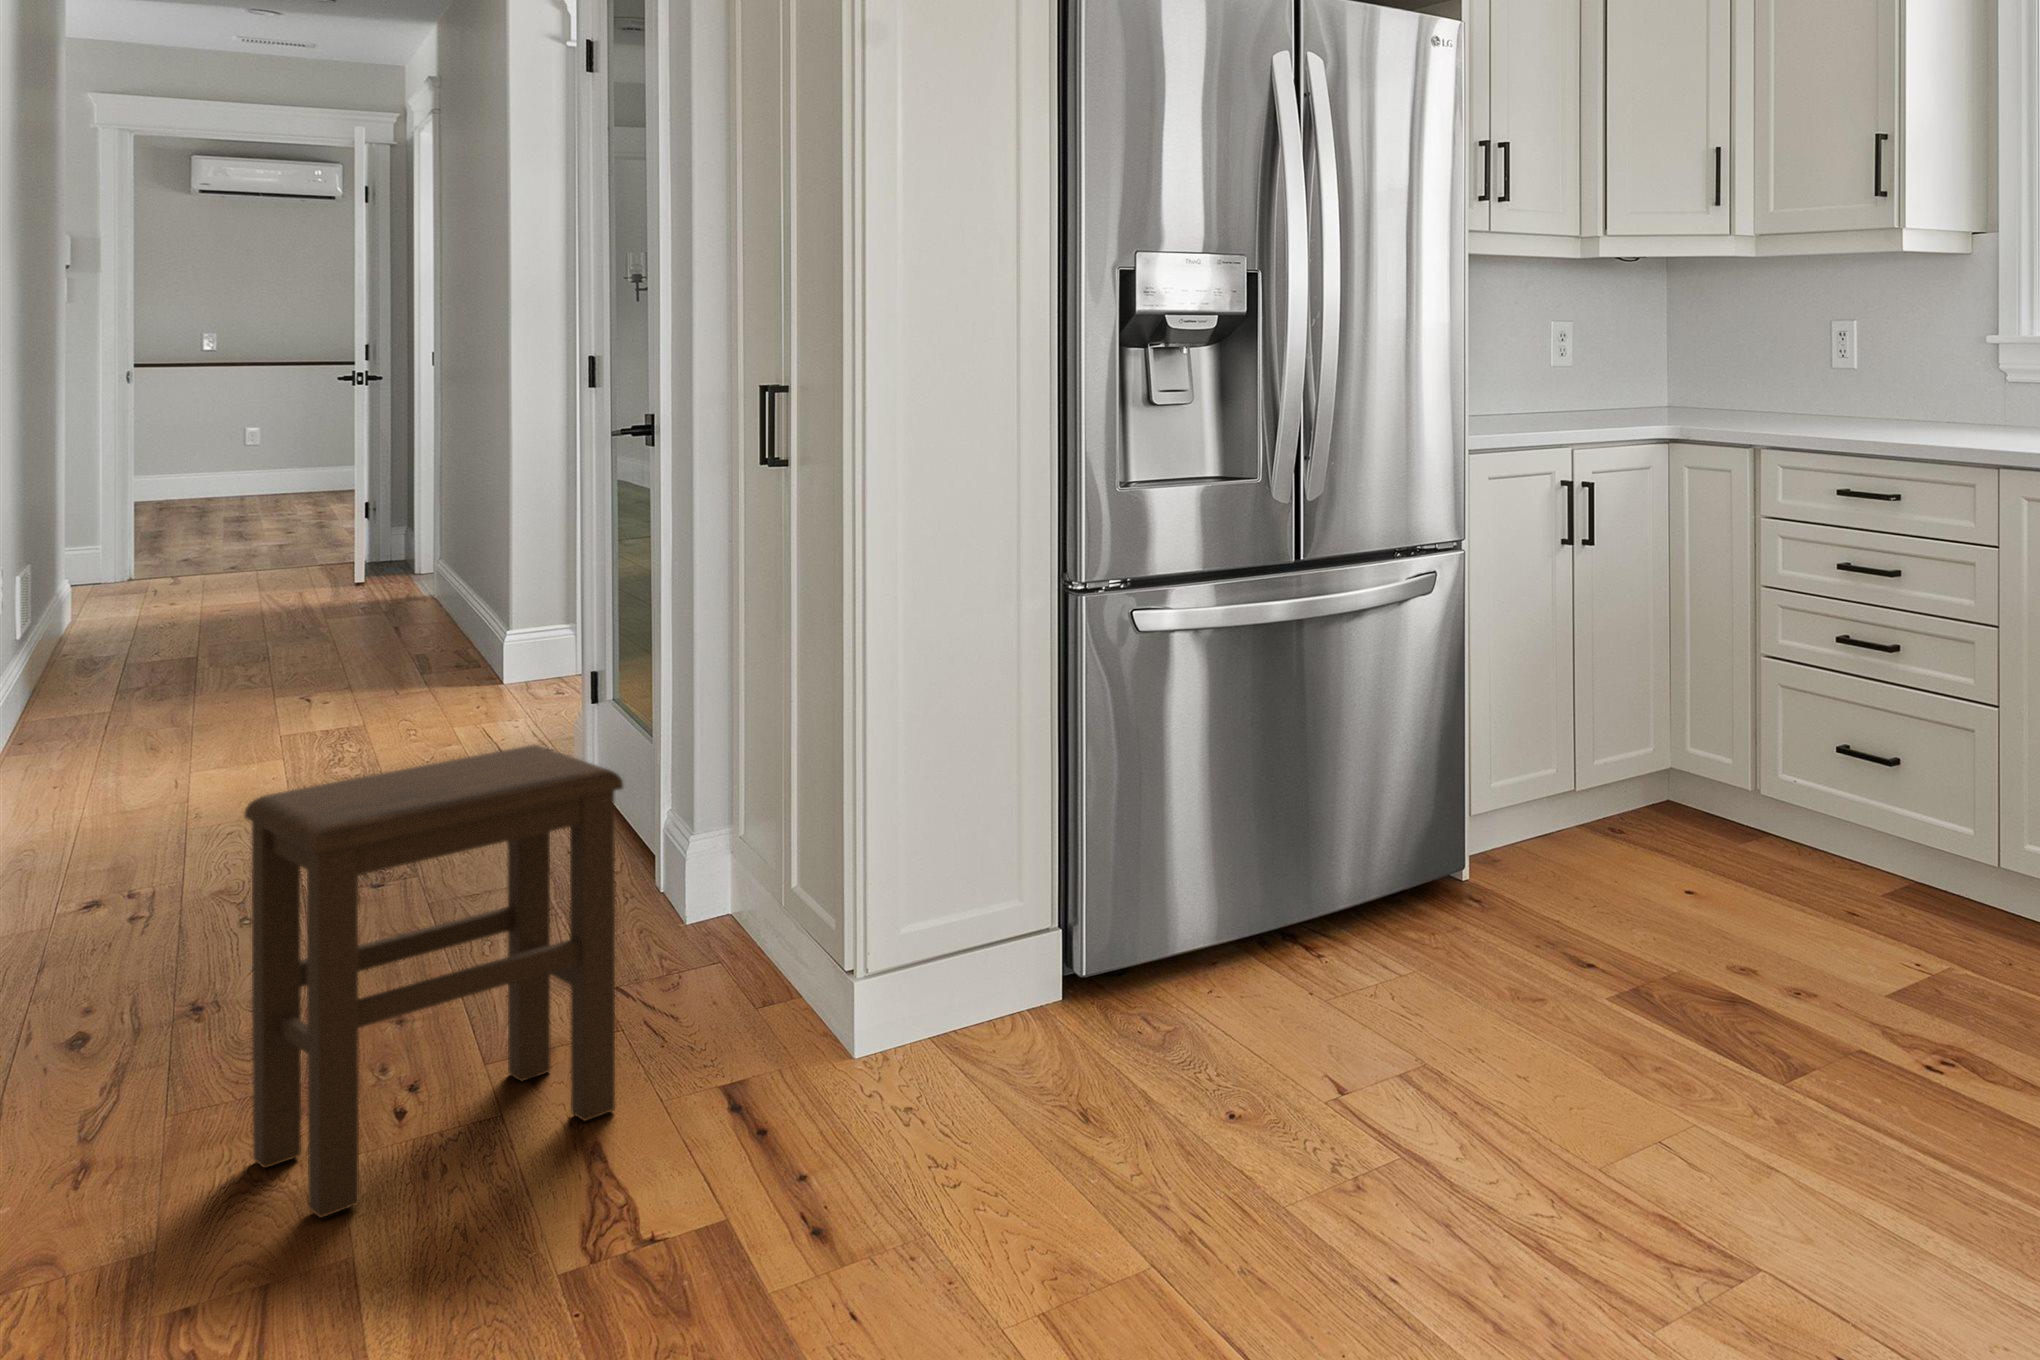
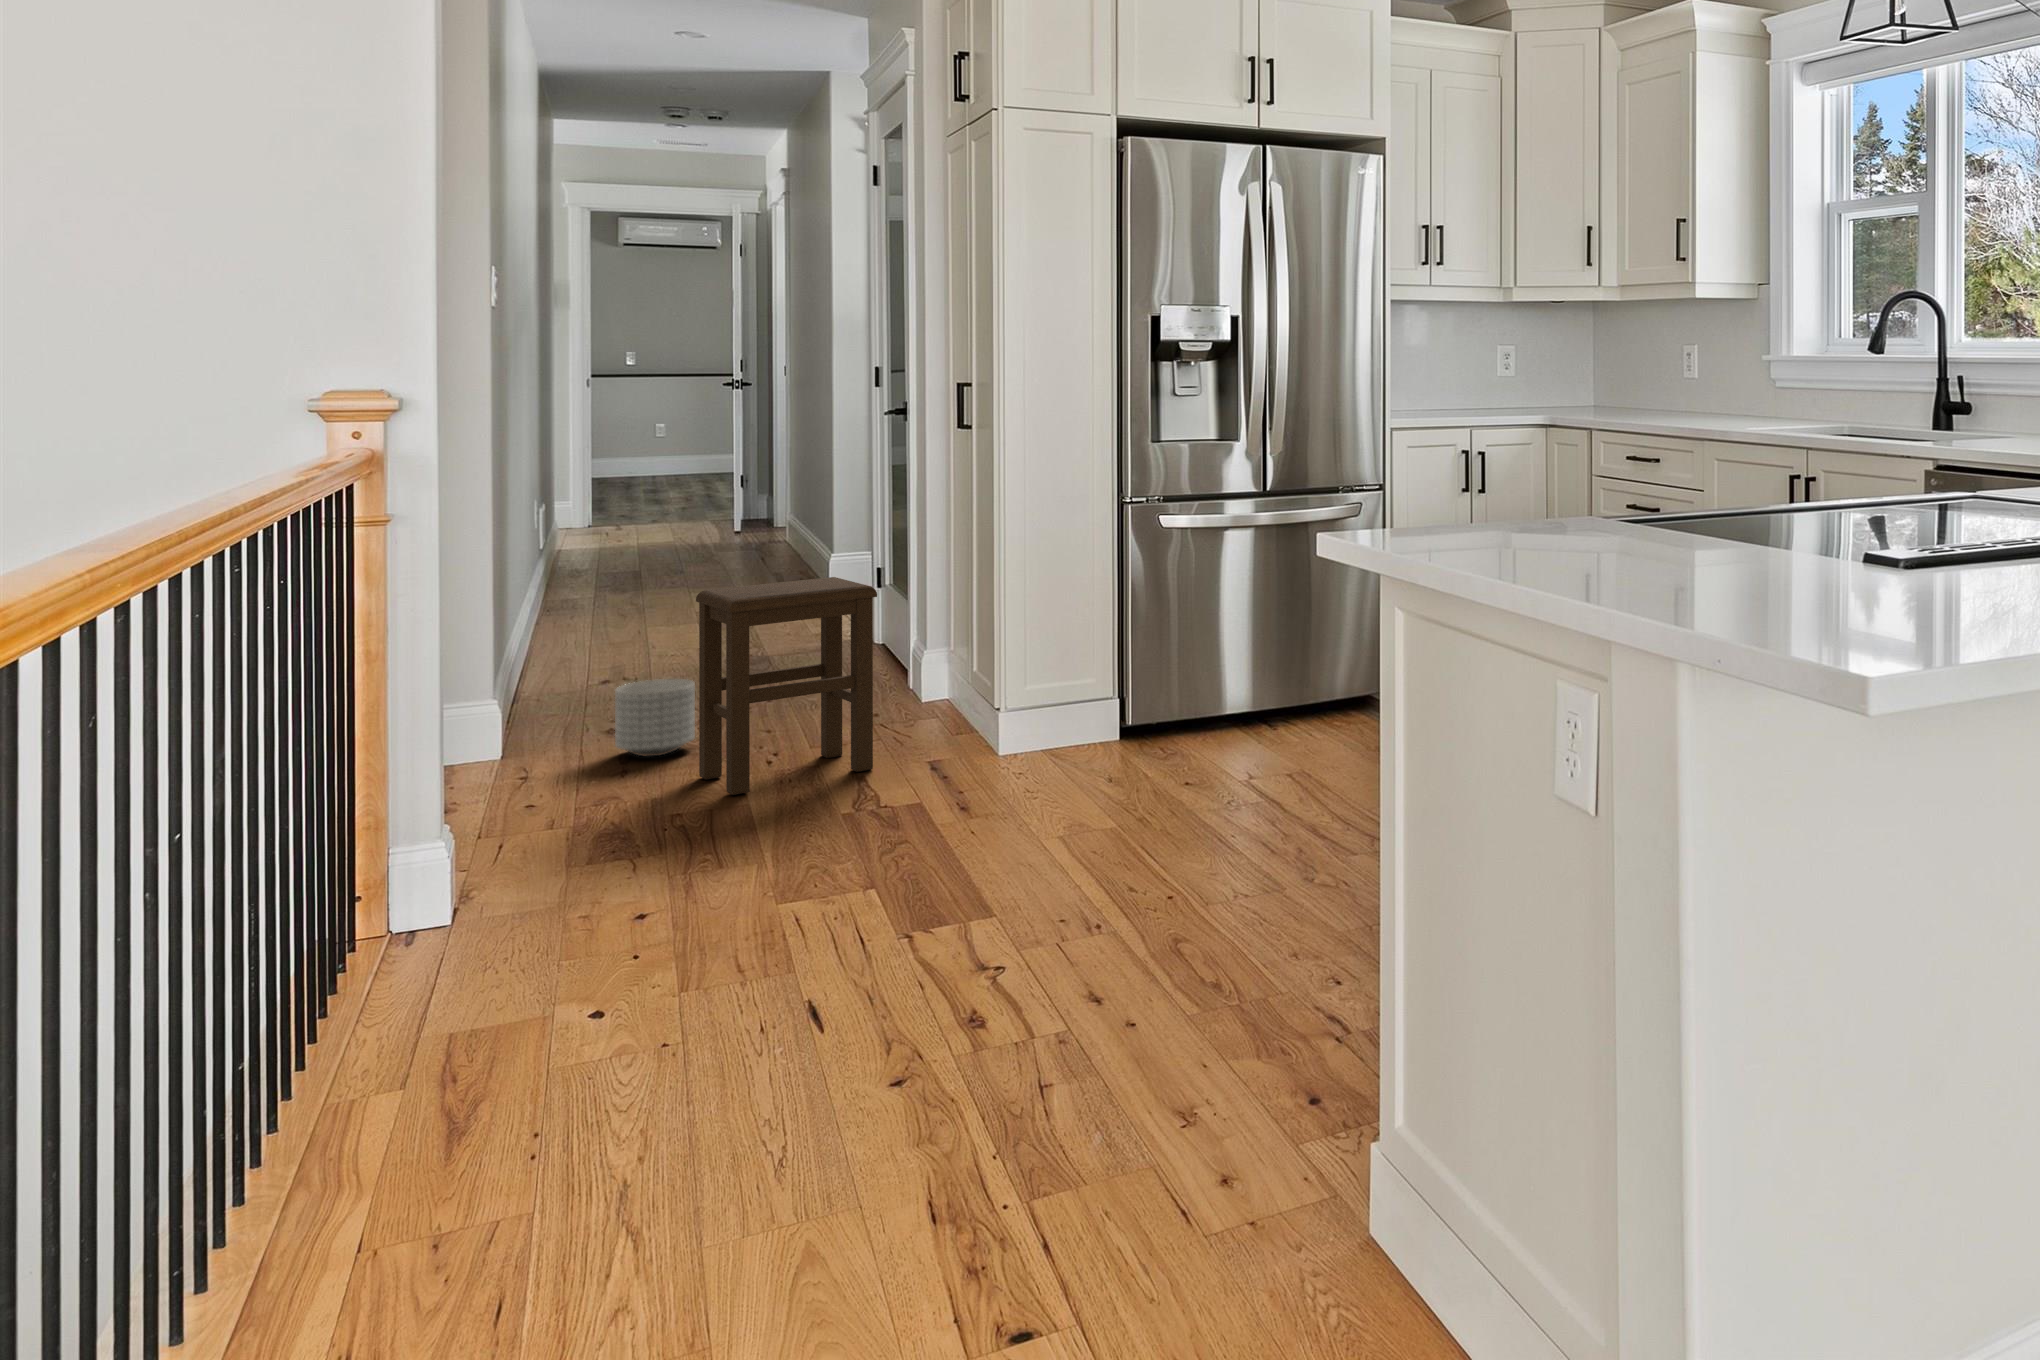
planter: none [79,938,251,1101] -> present [615,679,695,757]

